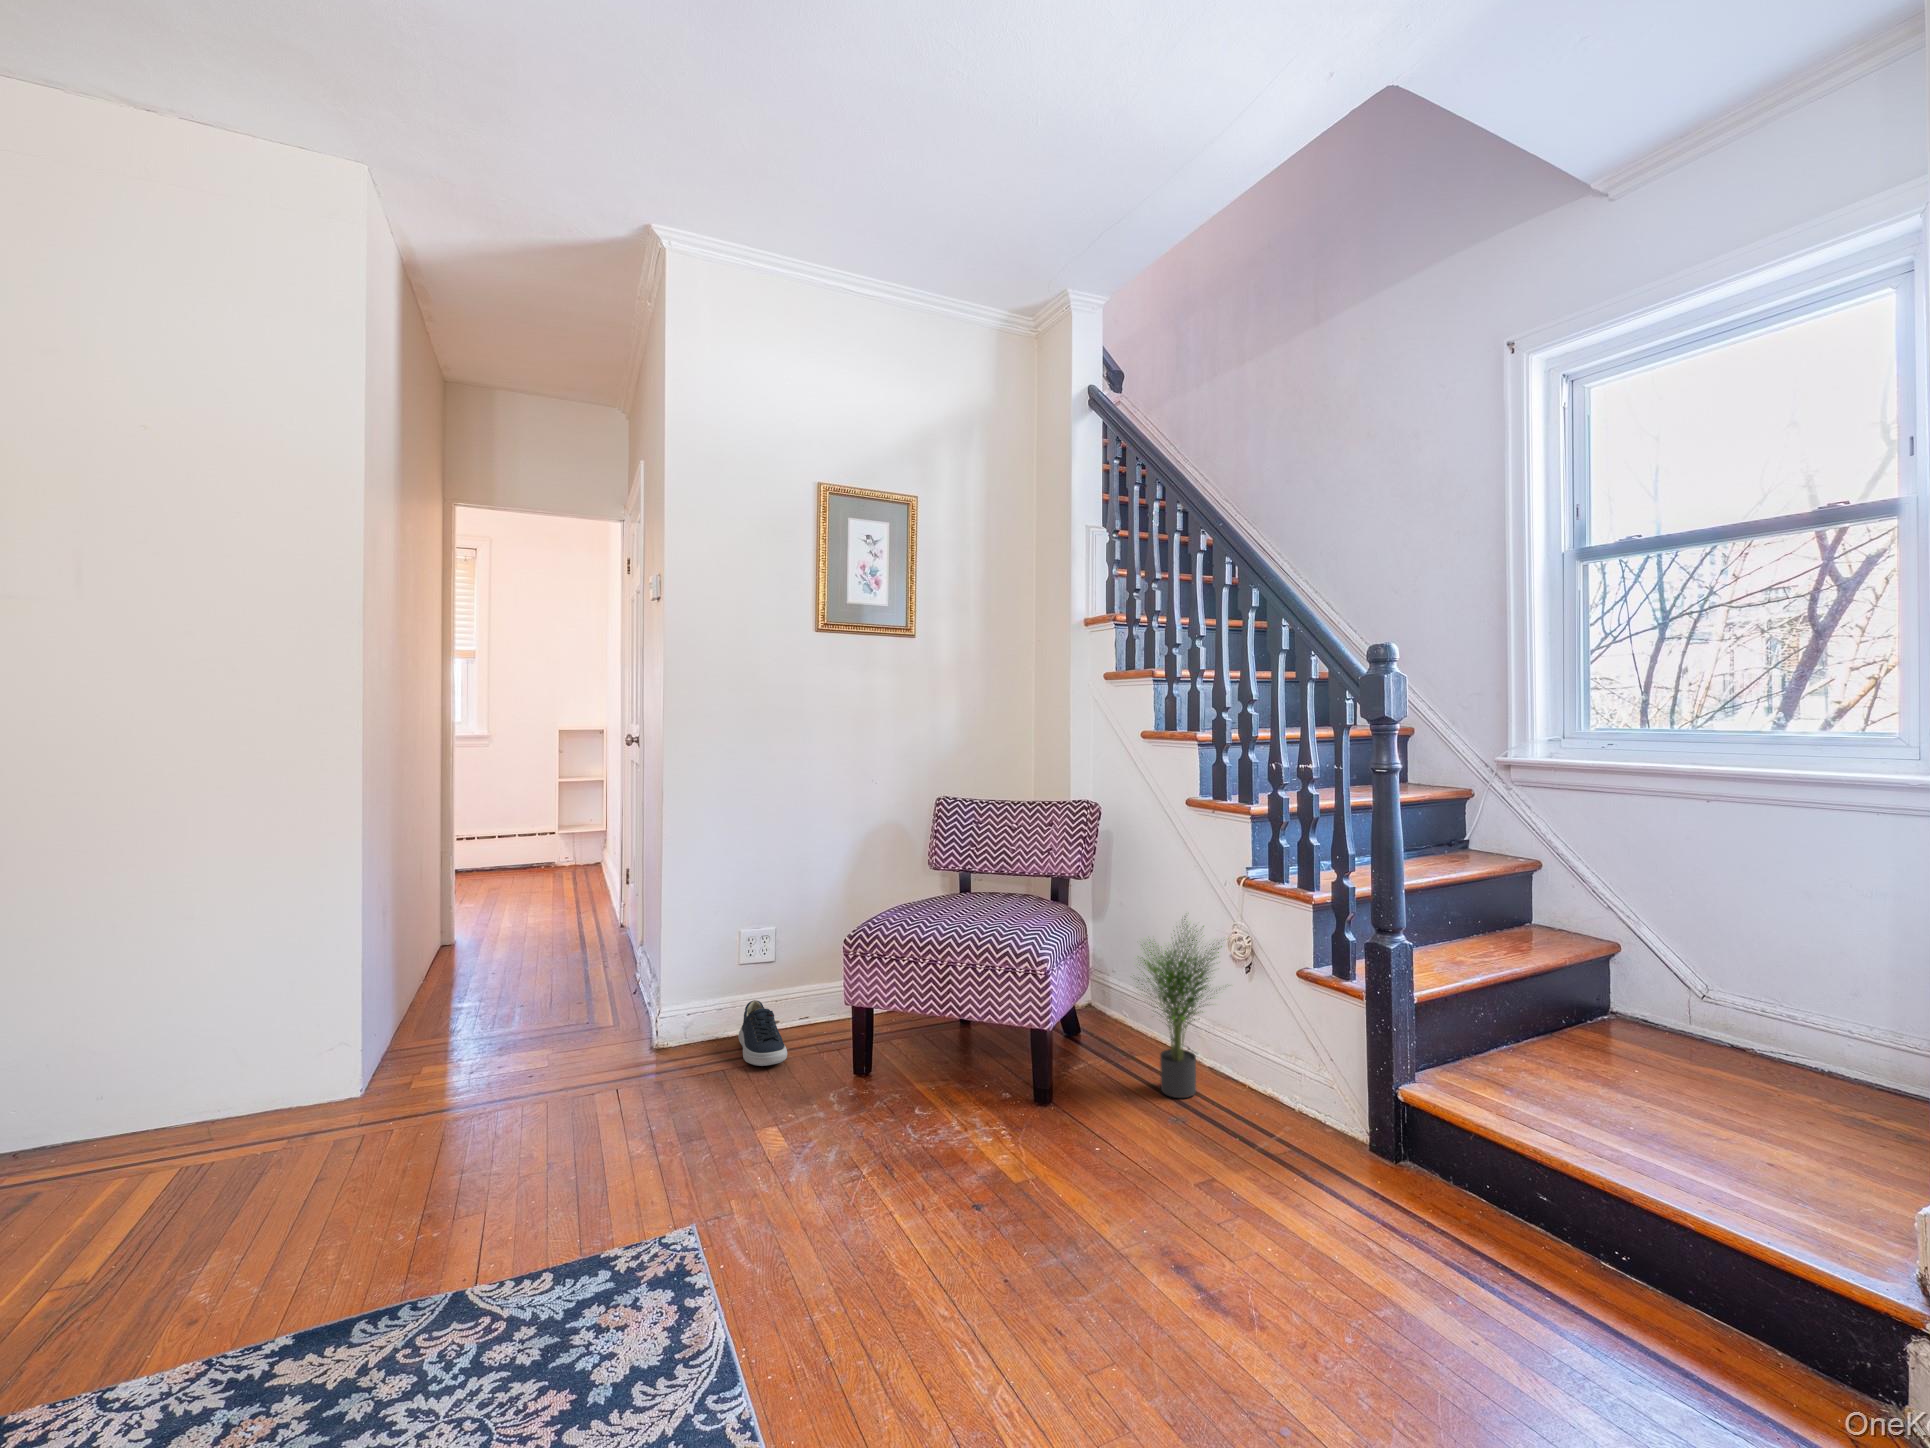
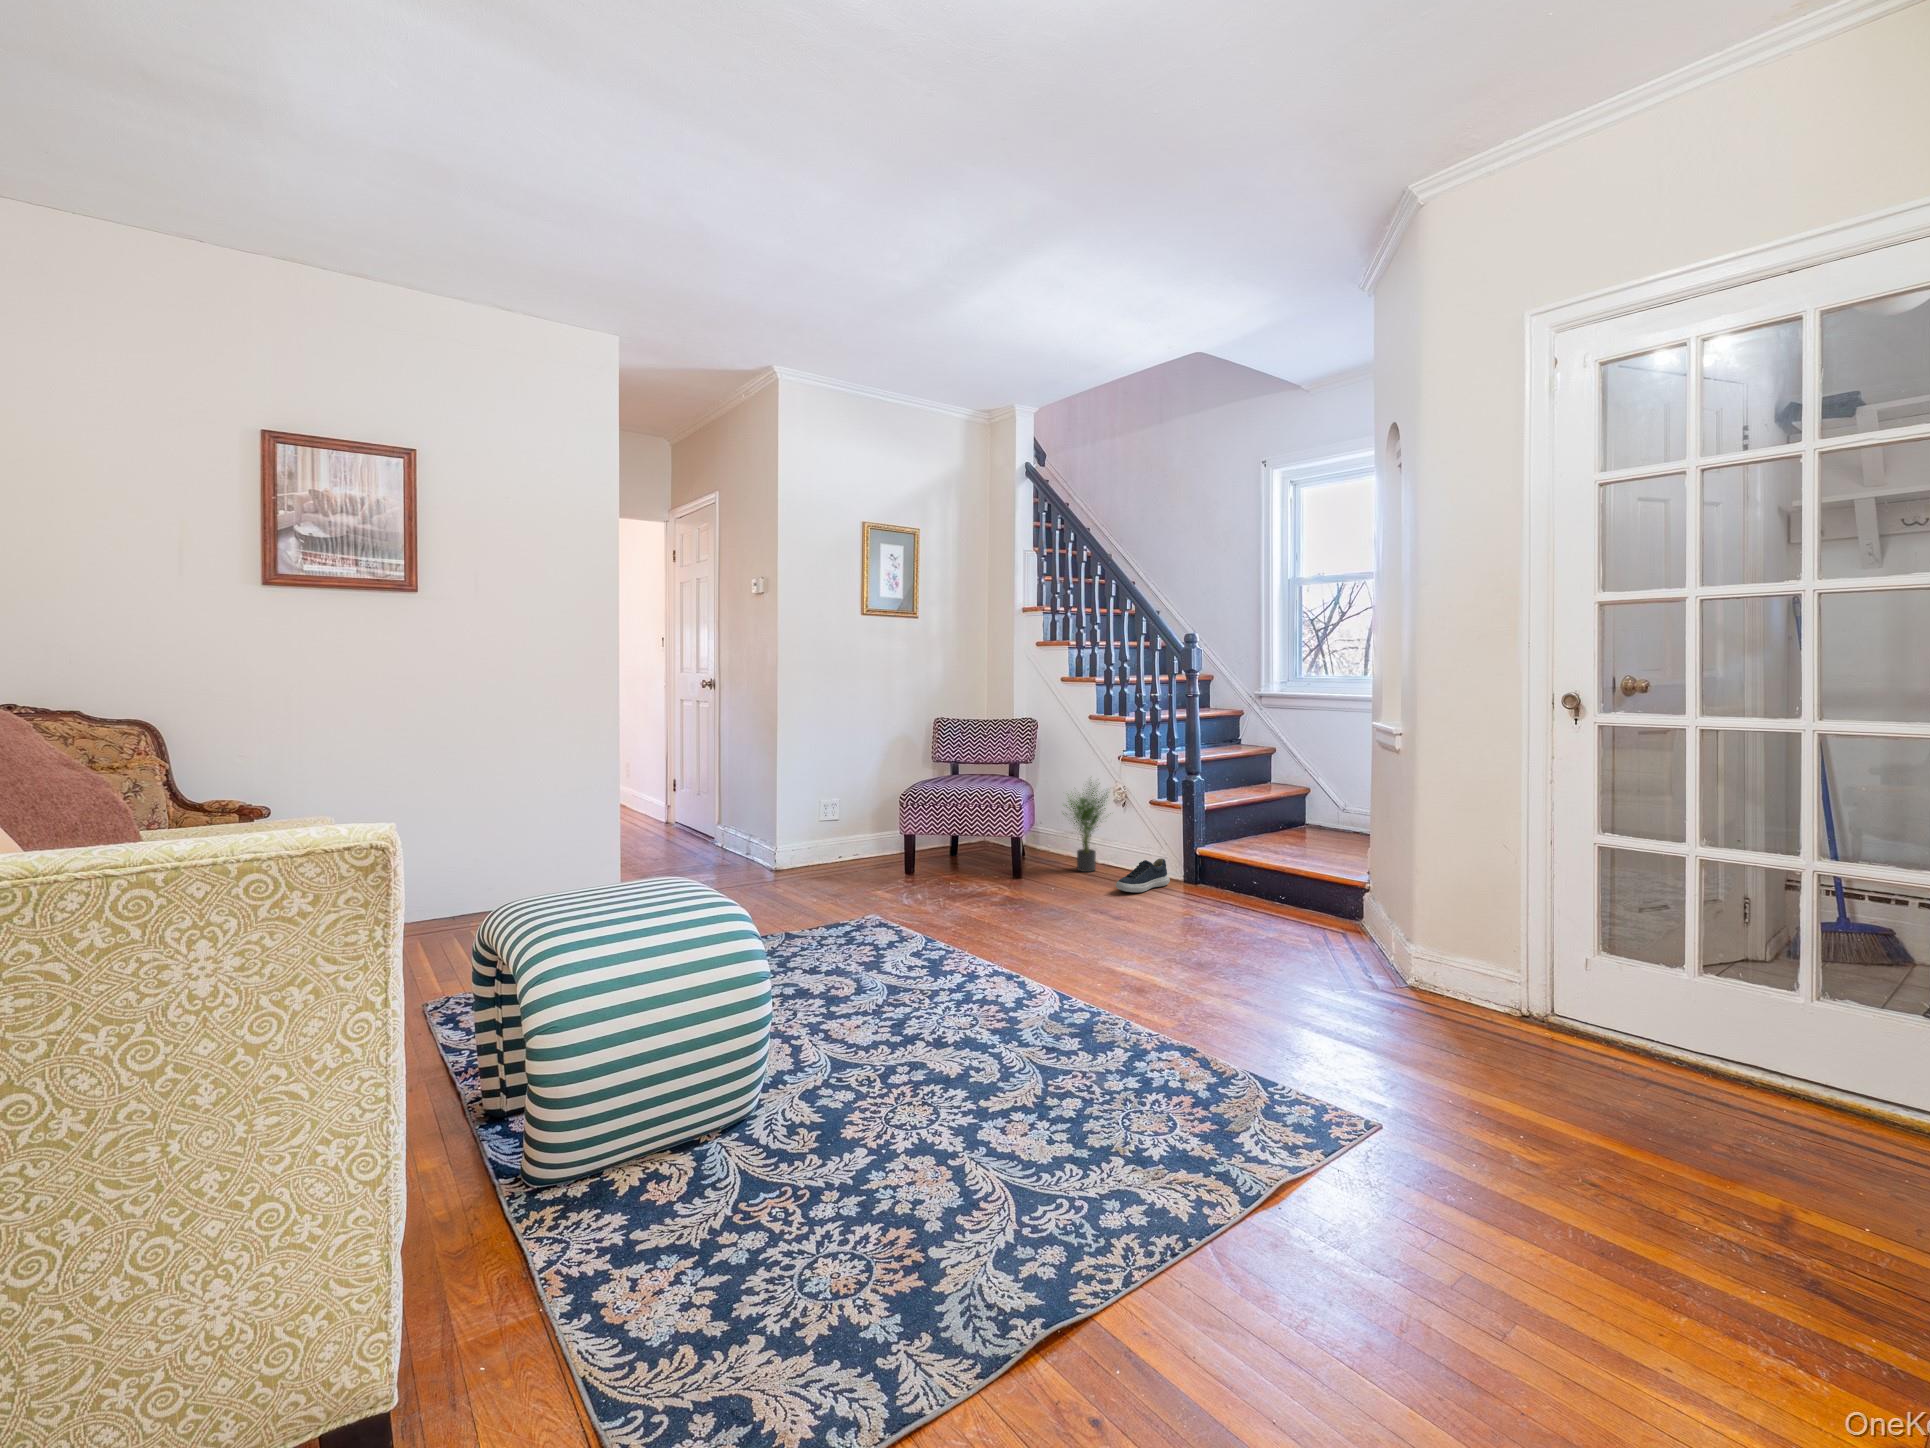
shoe: present [738,1000,787,1066] -> present [1116,859,1170,892]

